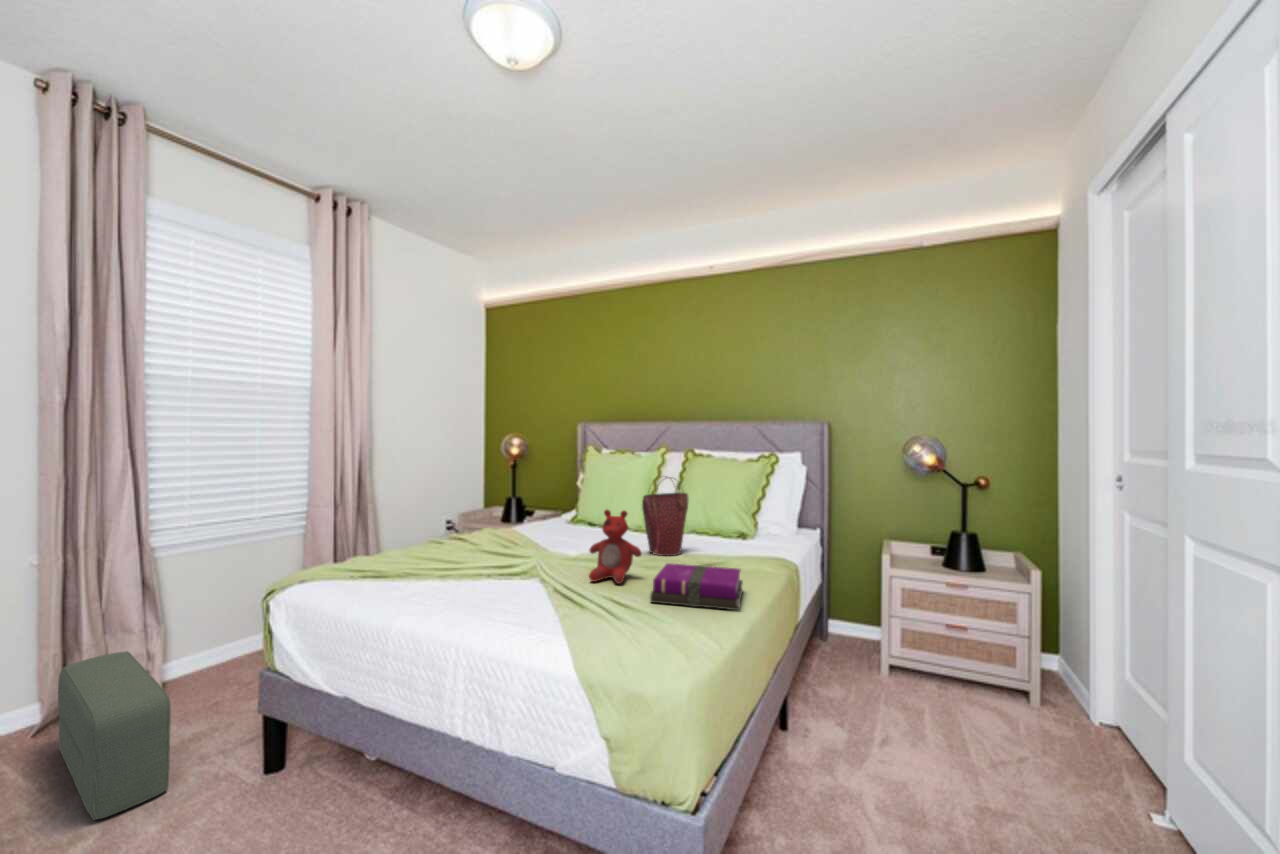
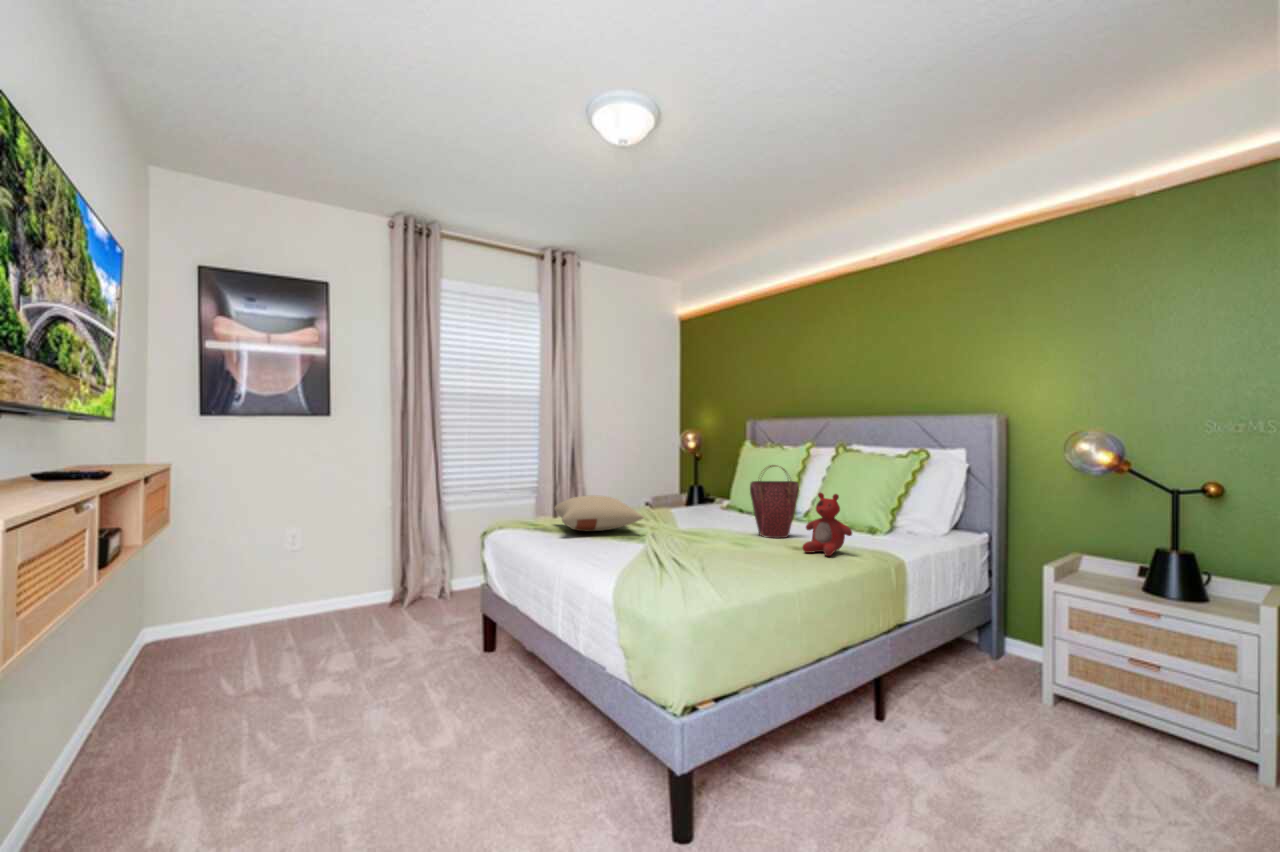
stuffed bear: present [589,510,642,584] -> present [802,493,852,556]
pillow: none [391,525,534,576] -> present [554,495,644,531]
notebook: present [650,563,743,610] -> none [699,535,793,575]
pouf: present [58,651,171,820] -> none [396,563,435,650]

